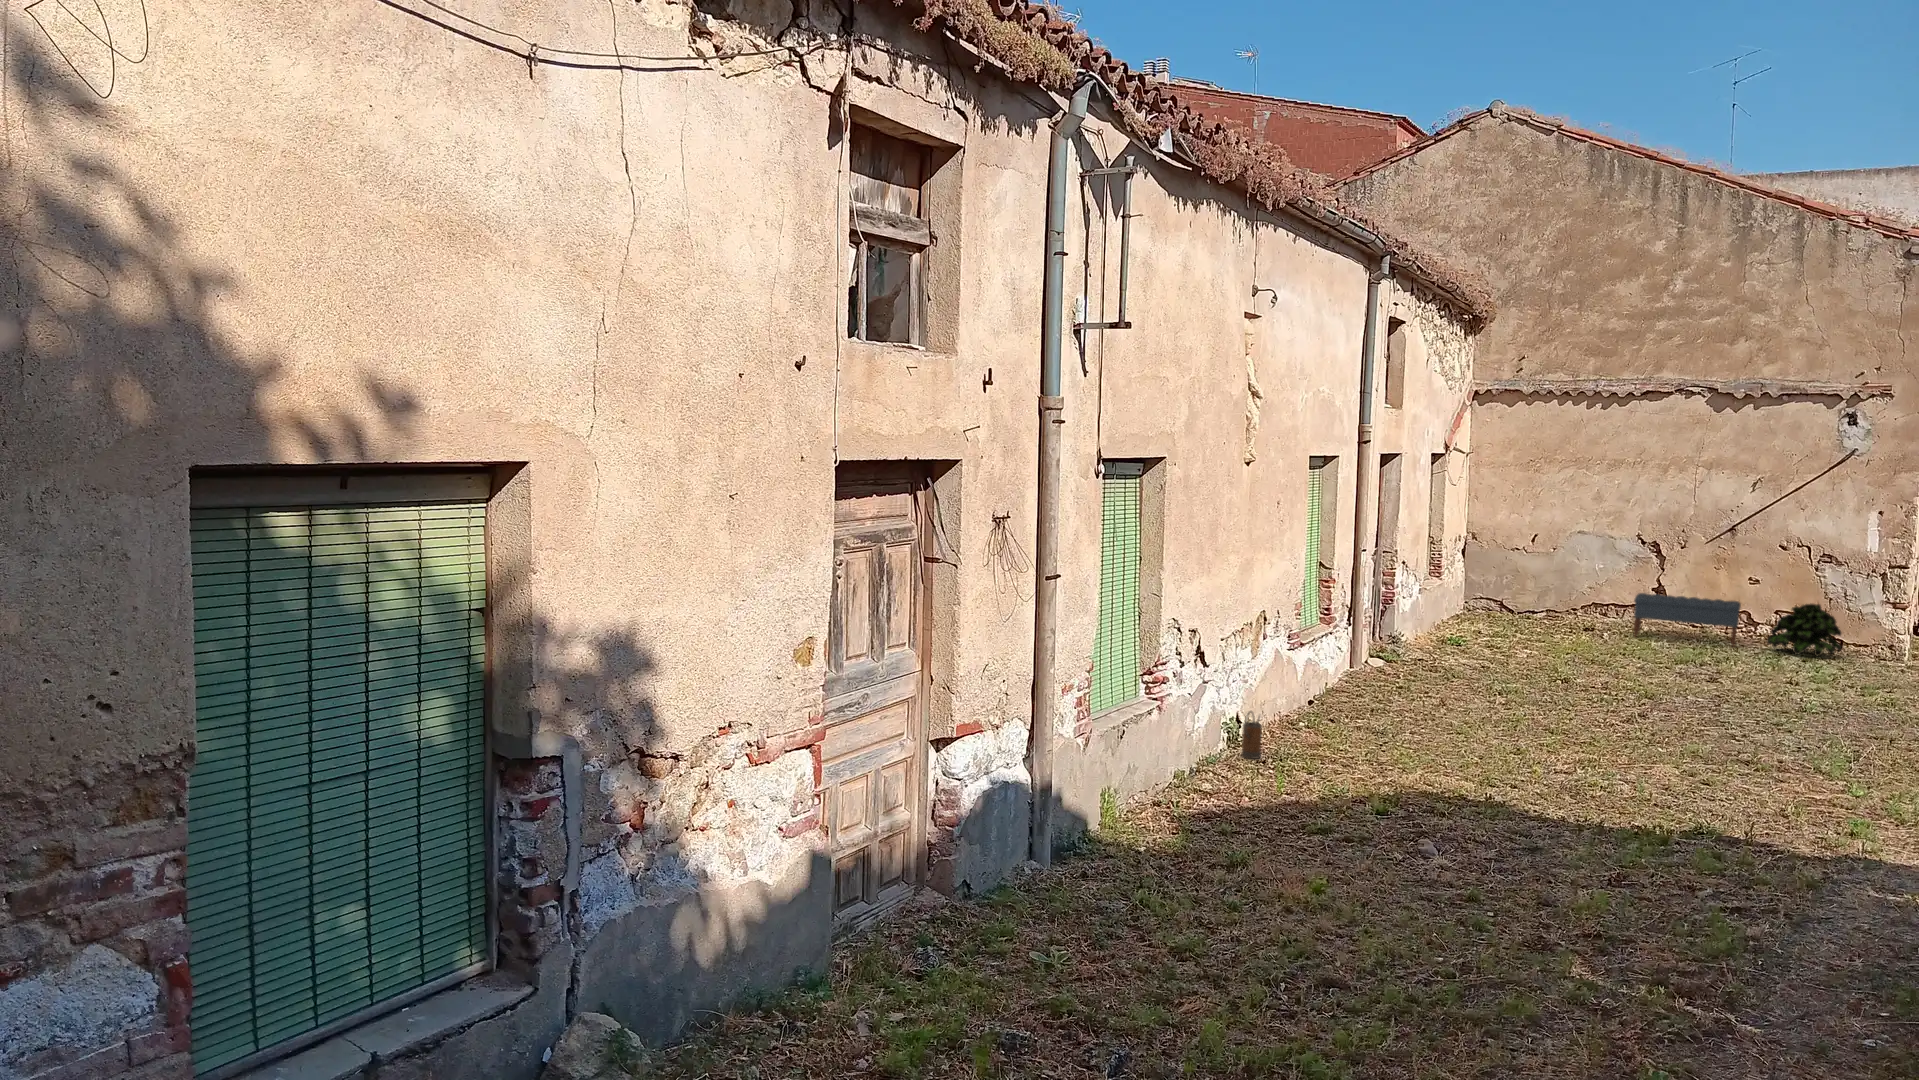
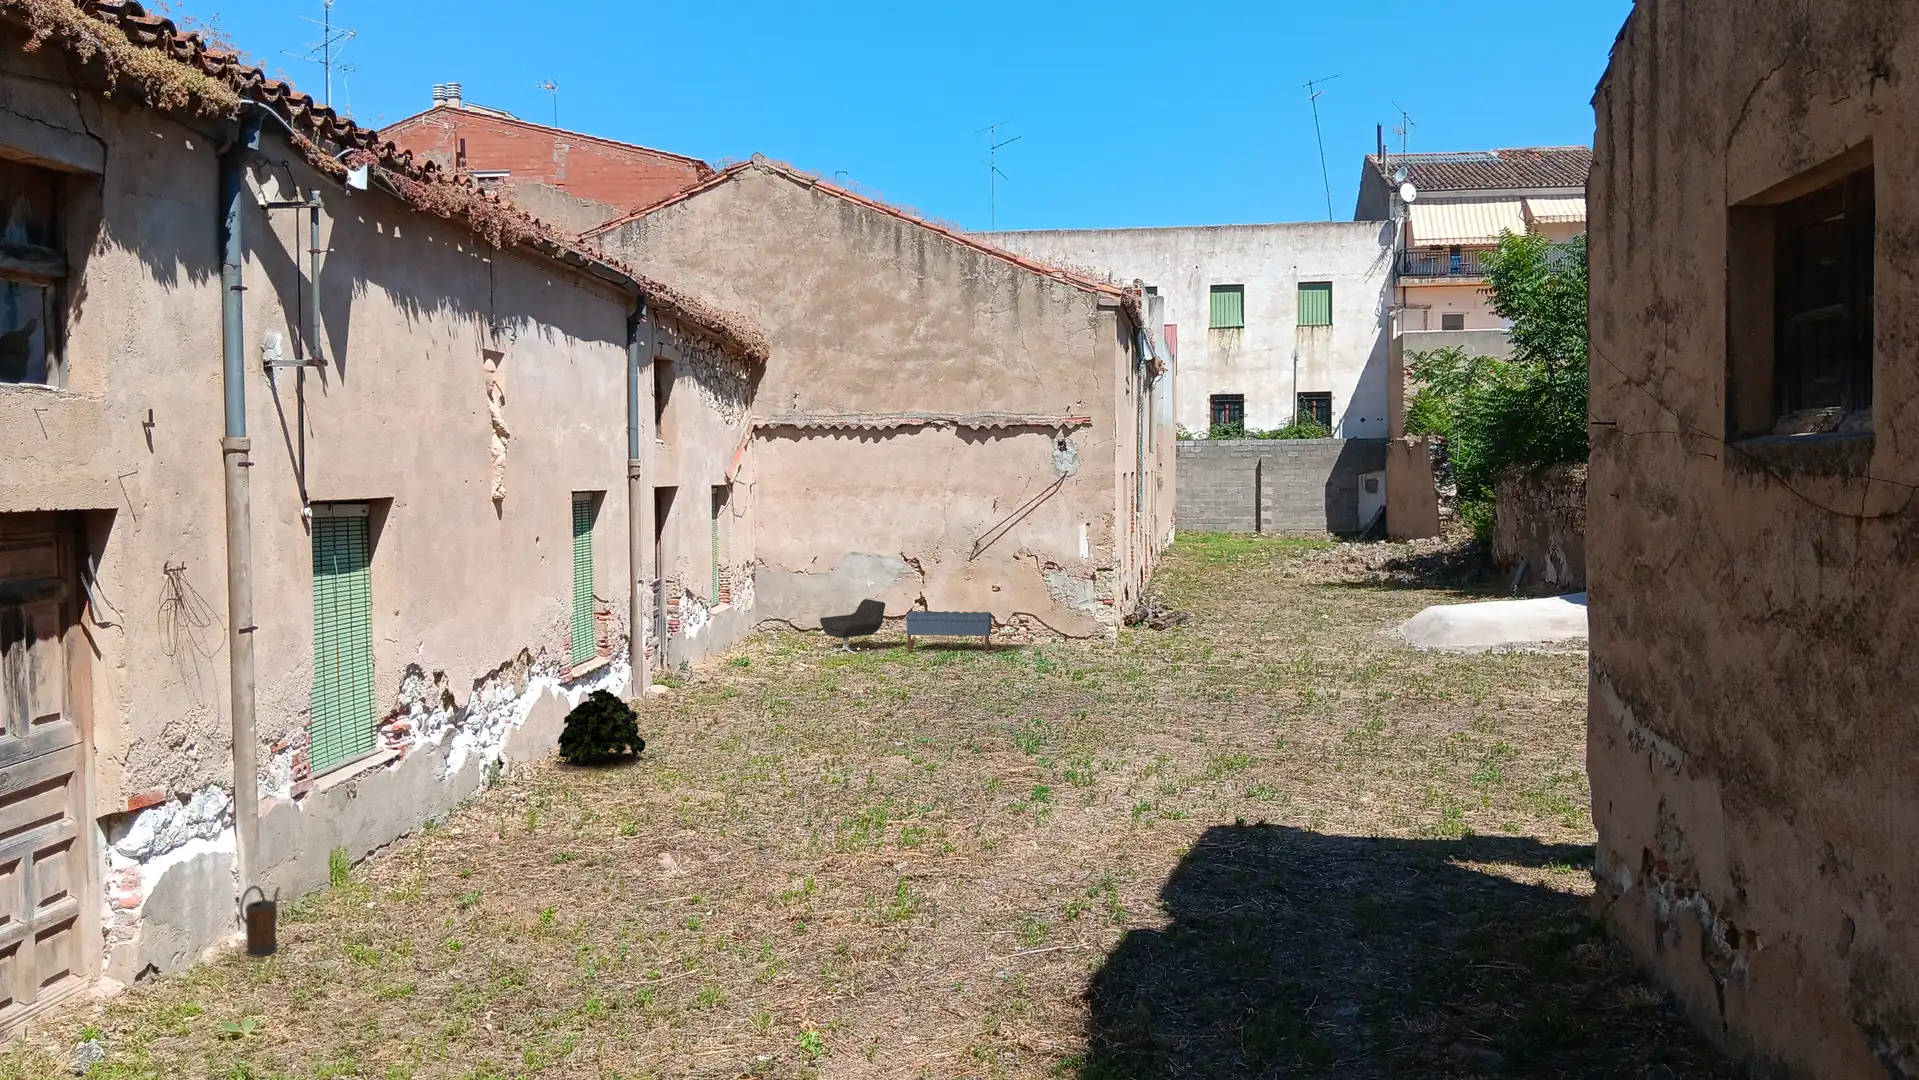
lounge chair: none [1531,576,1610,634] -> present [820,599,885,654]
potted plant: present [1767,604,1842,656] -> present [557,689,646,766]
watering can: present [1242,711,1262,759] -> present [240,886,279,957]

